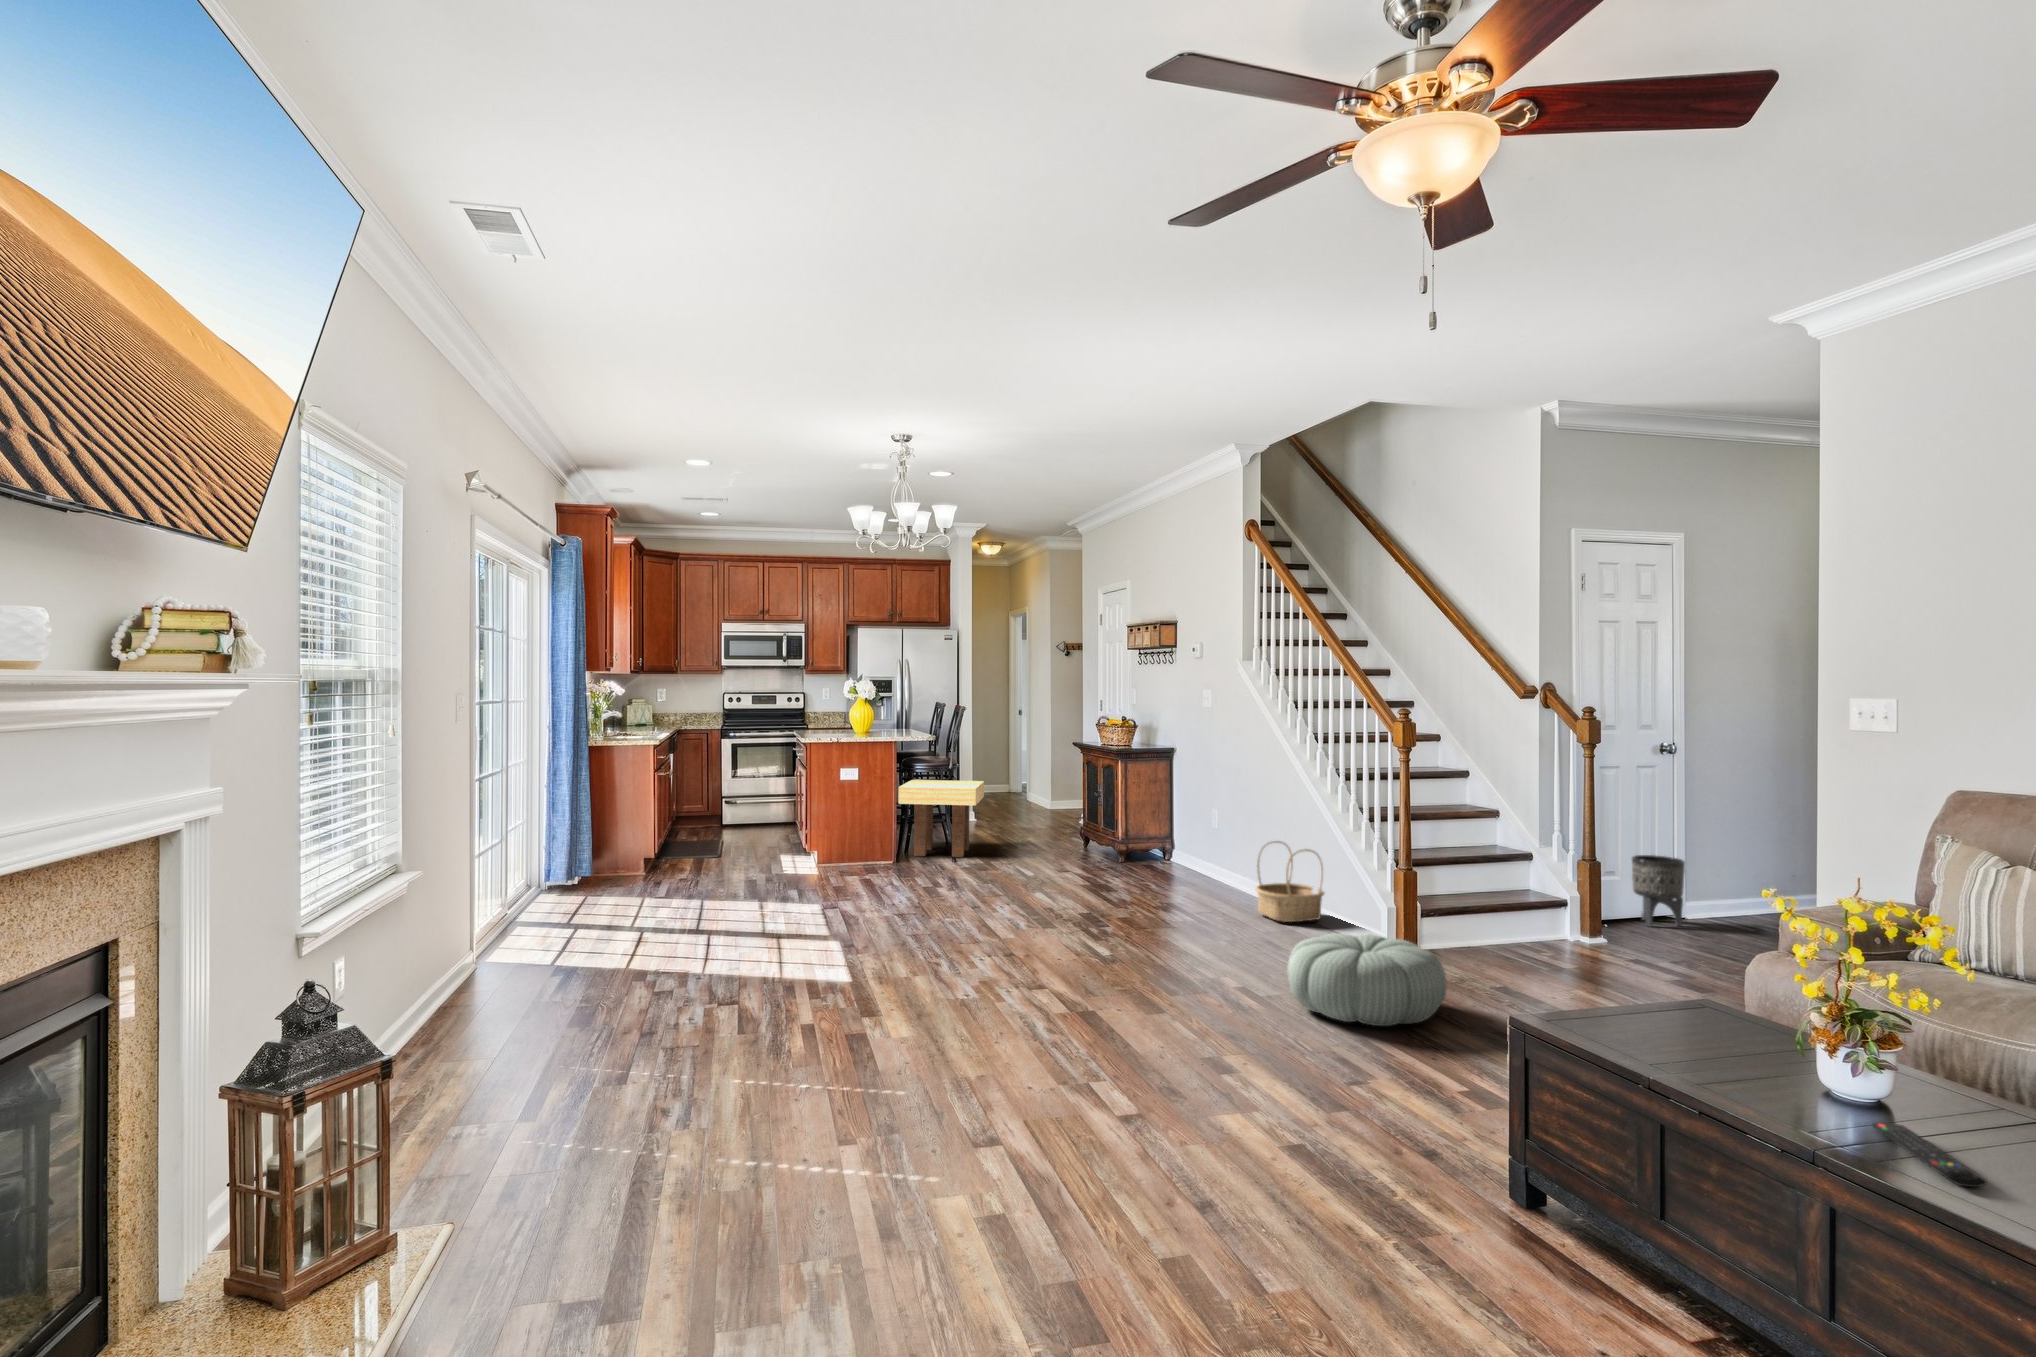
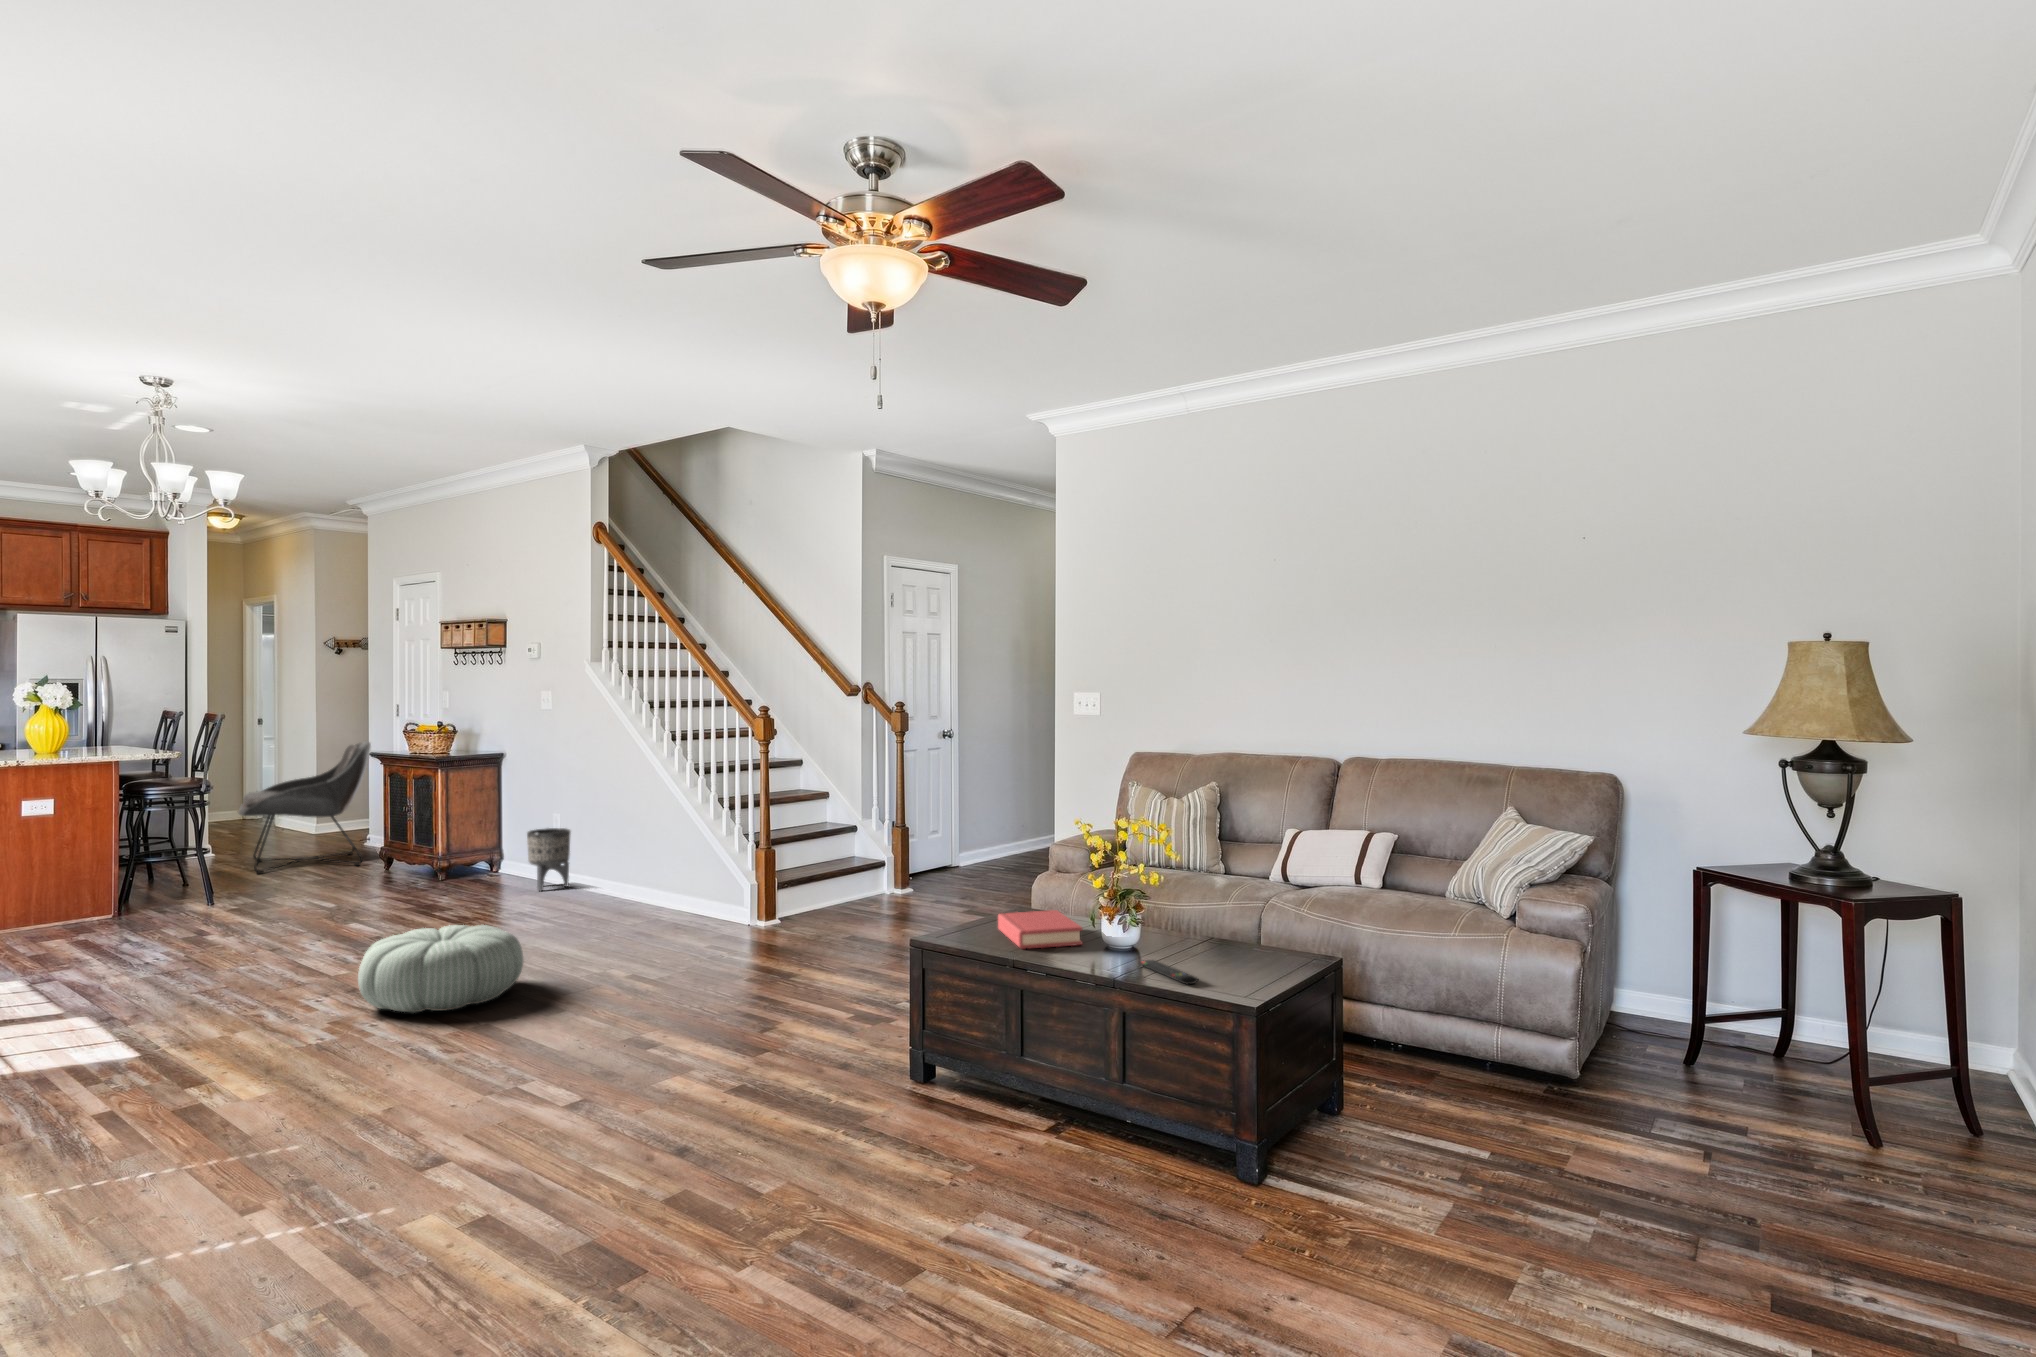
lounge chair: none [984,732,1080,840] -> present [238,741,371,874]
side table: present [899,780,984,857] -> none [125,805,248,906]
basket: present [1255,841,1324,922] -> none [613,837,684,915]
planter: present [1632,855,1685,927] -> present [527,828,571,891]
pouf: present [1287,933,1447,1026] -> present [358,925,523,1013]
hardback book: none [1649,1001,1780,1073] -> present [998,910,1082,949]

